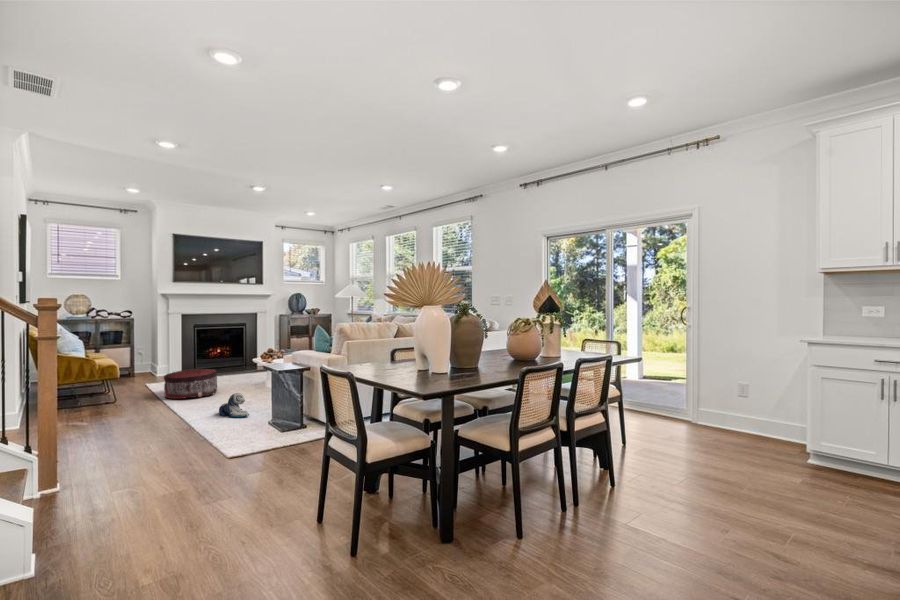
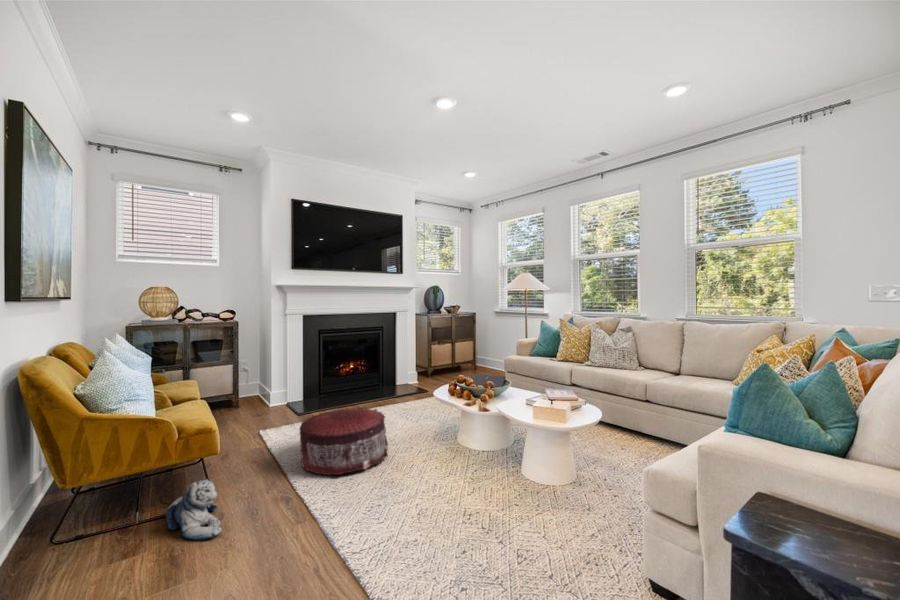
plush toy: present [219,393,249,418] -> present [166,479,222,540]

